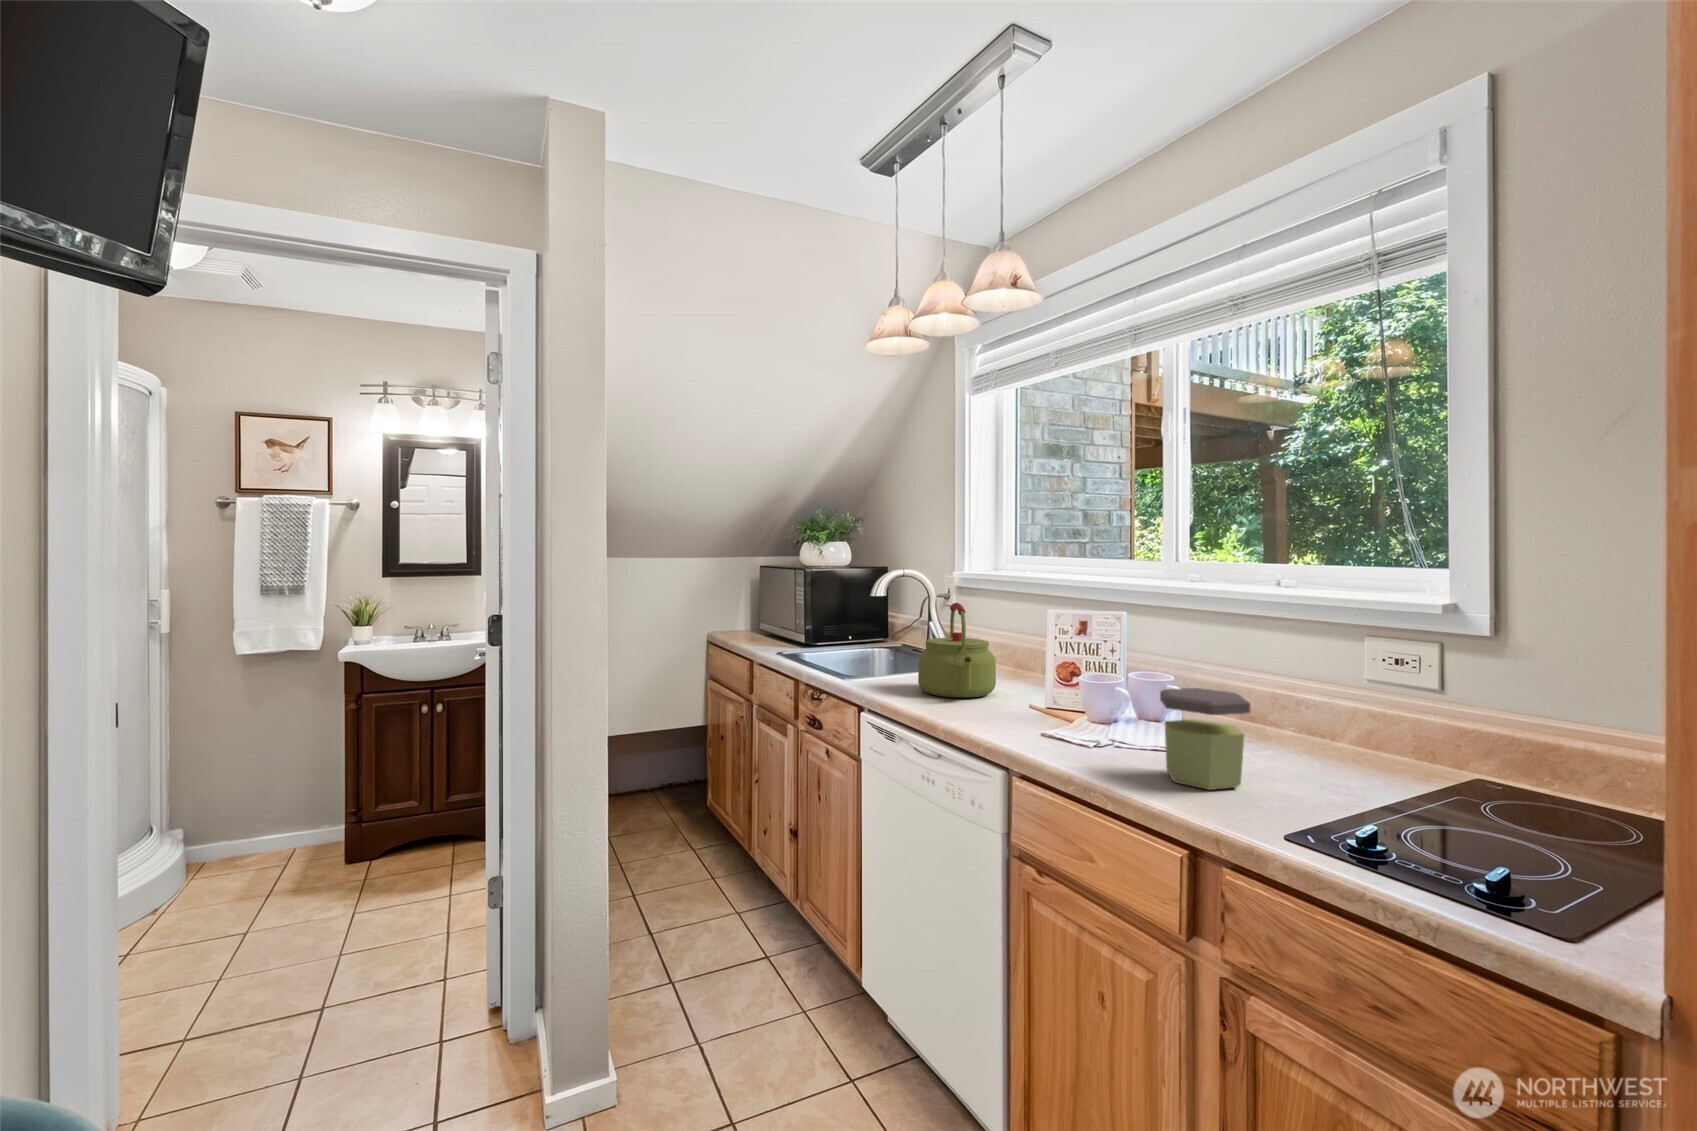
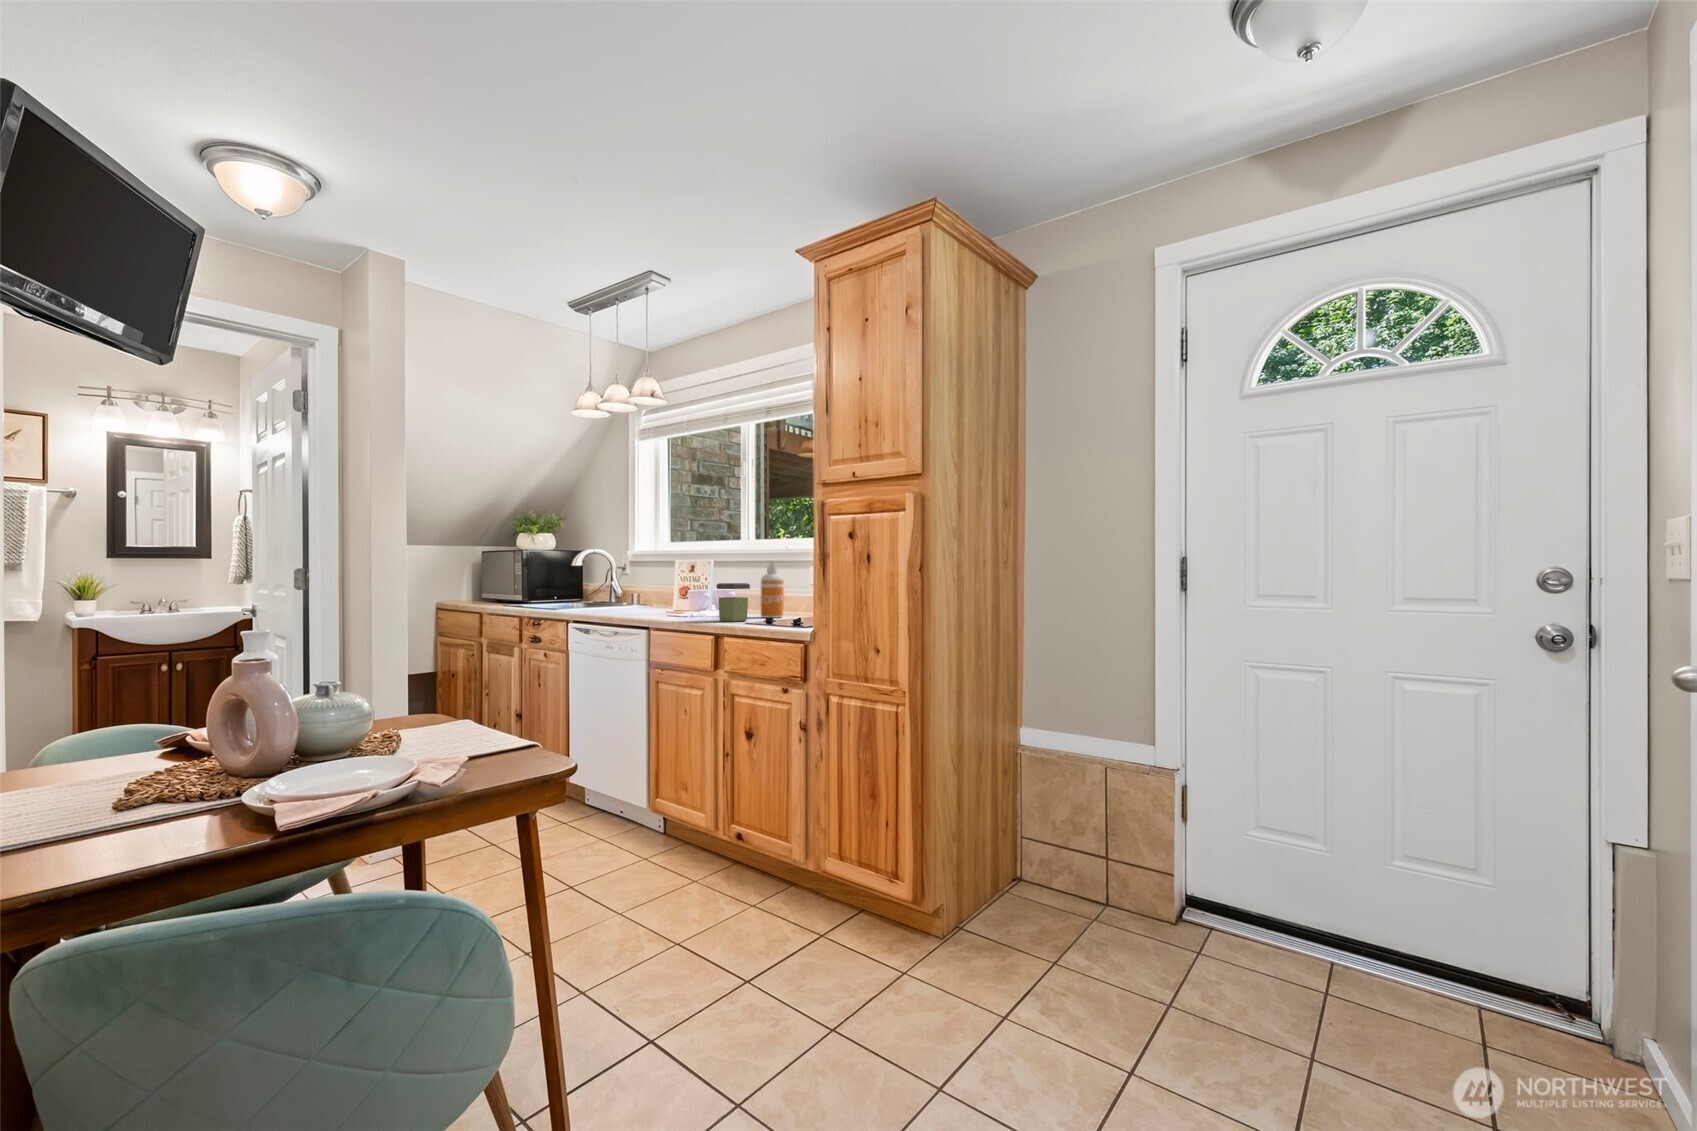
kettle: present [918,603,996,698] -> none [603,561,649,612]
soap dispenser: none [1246,628,1304,761] -> present [761,561,784,618]

